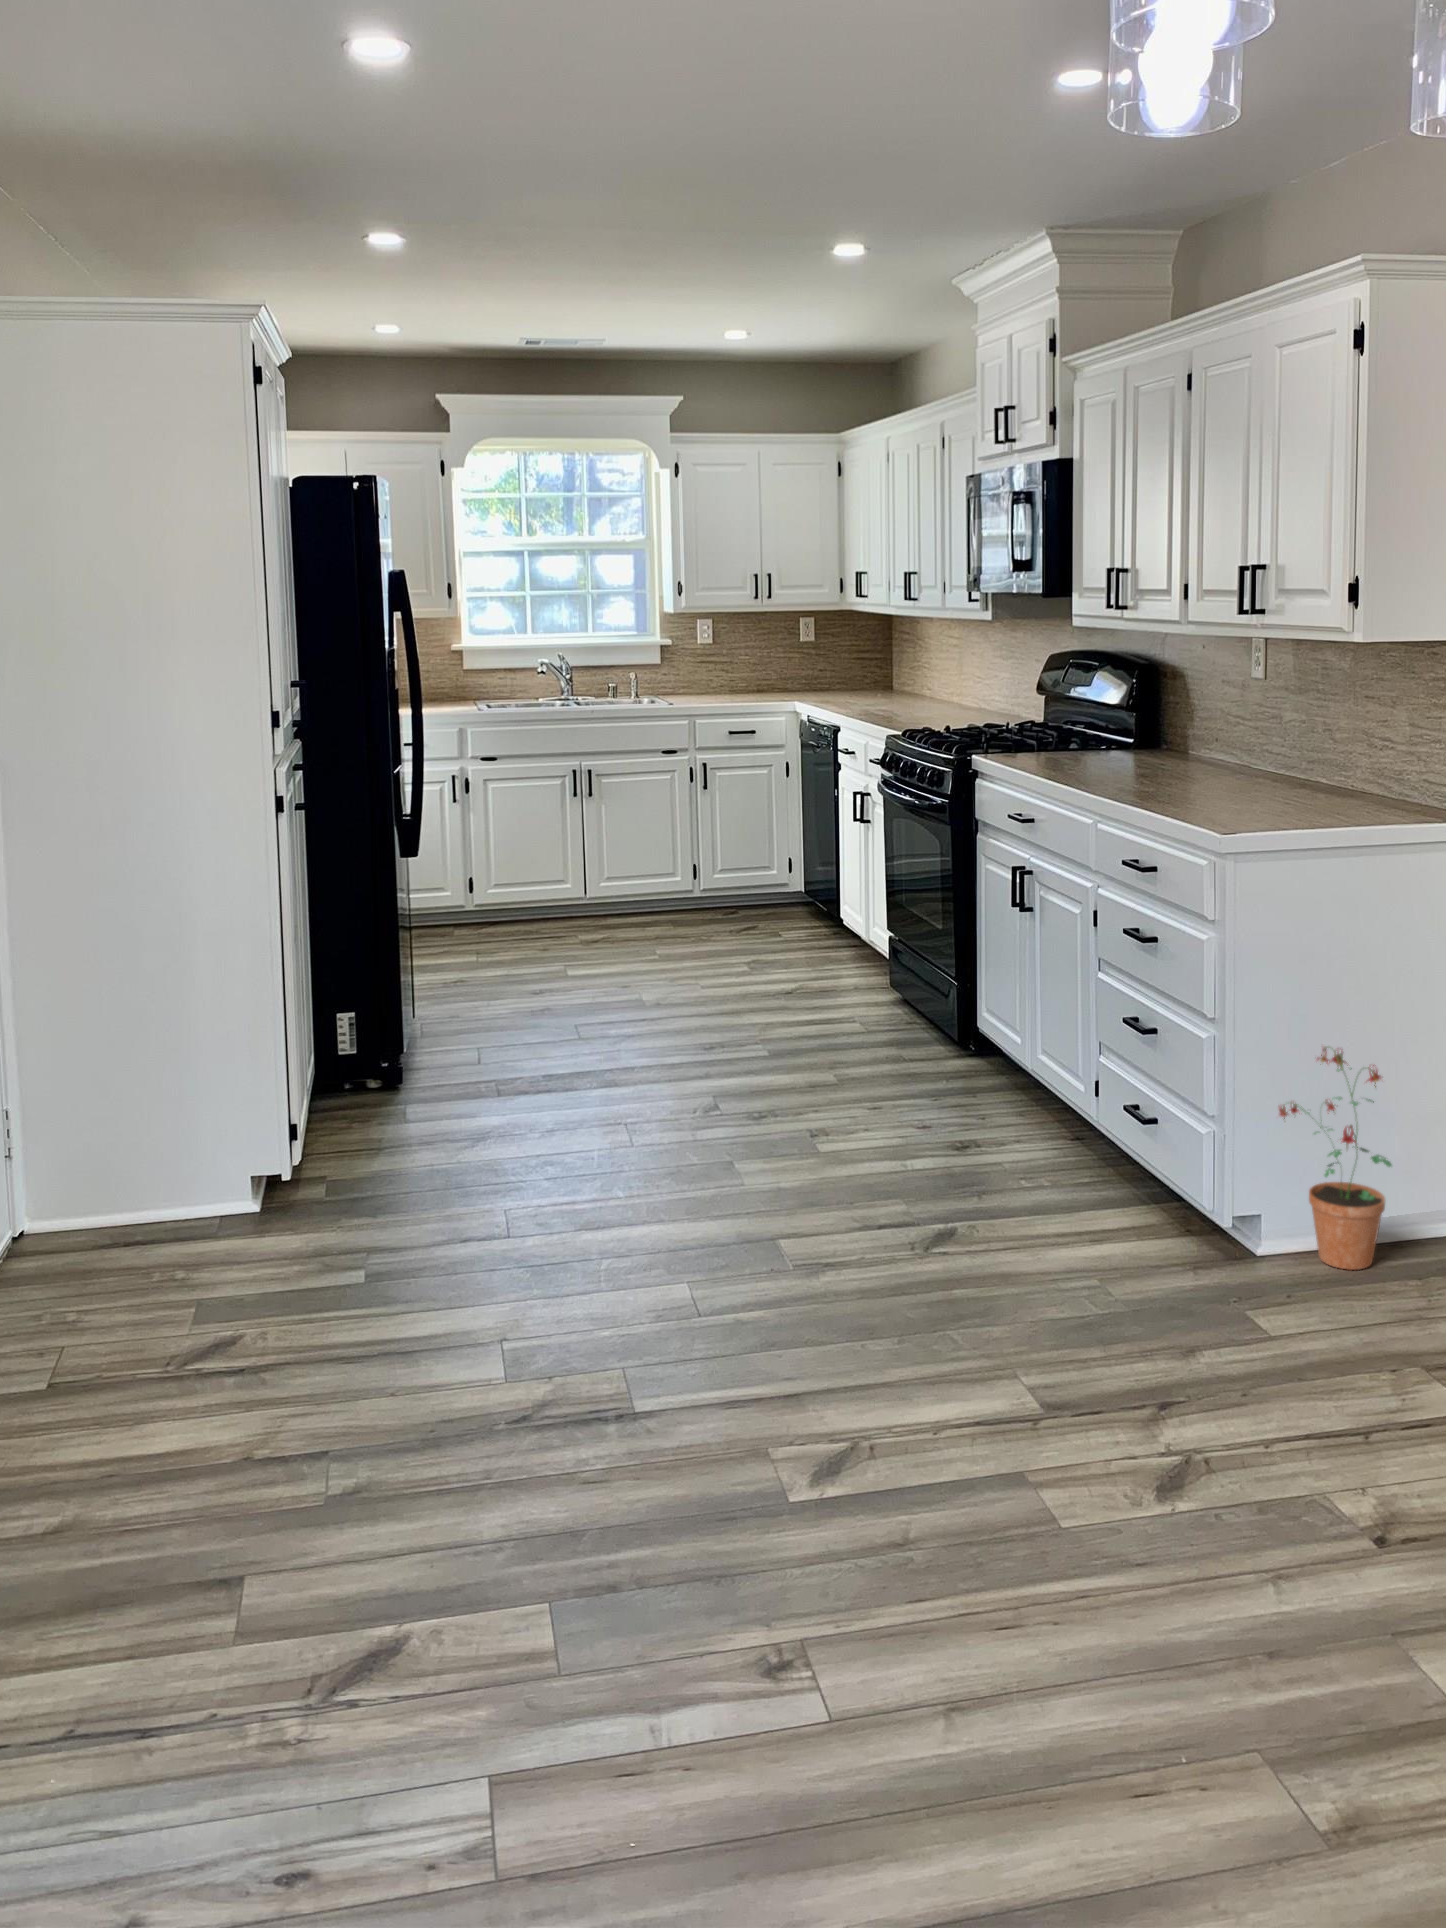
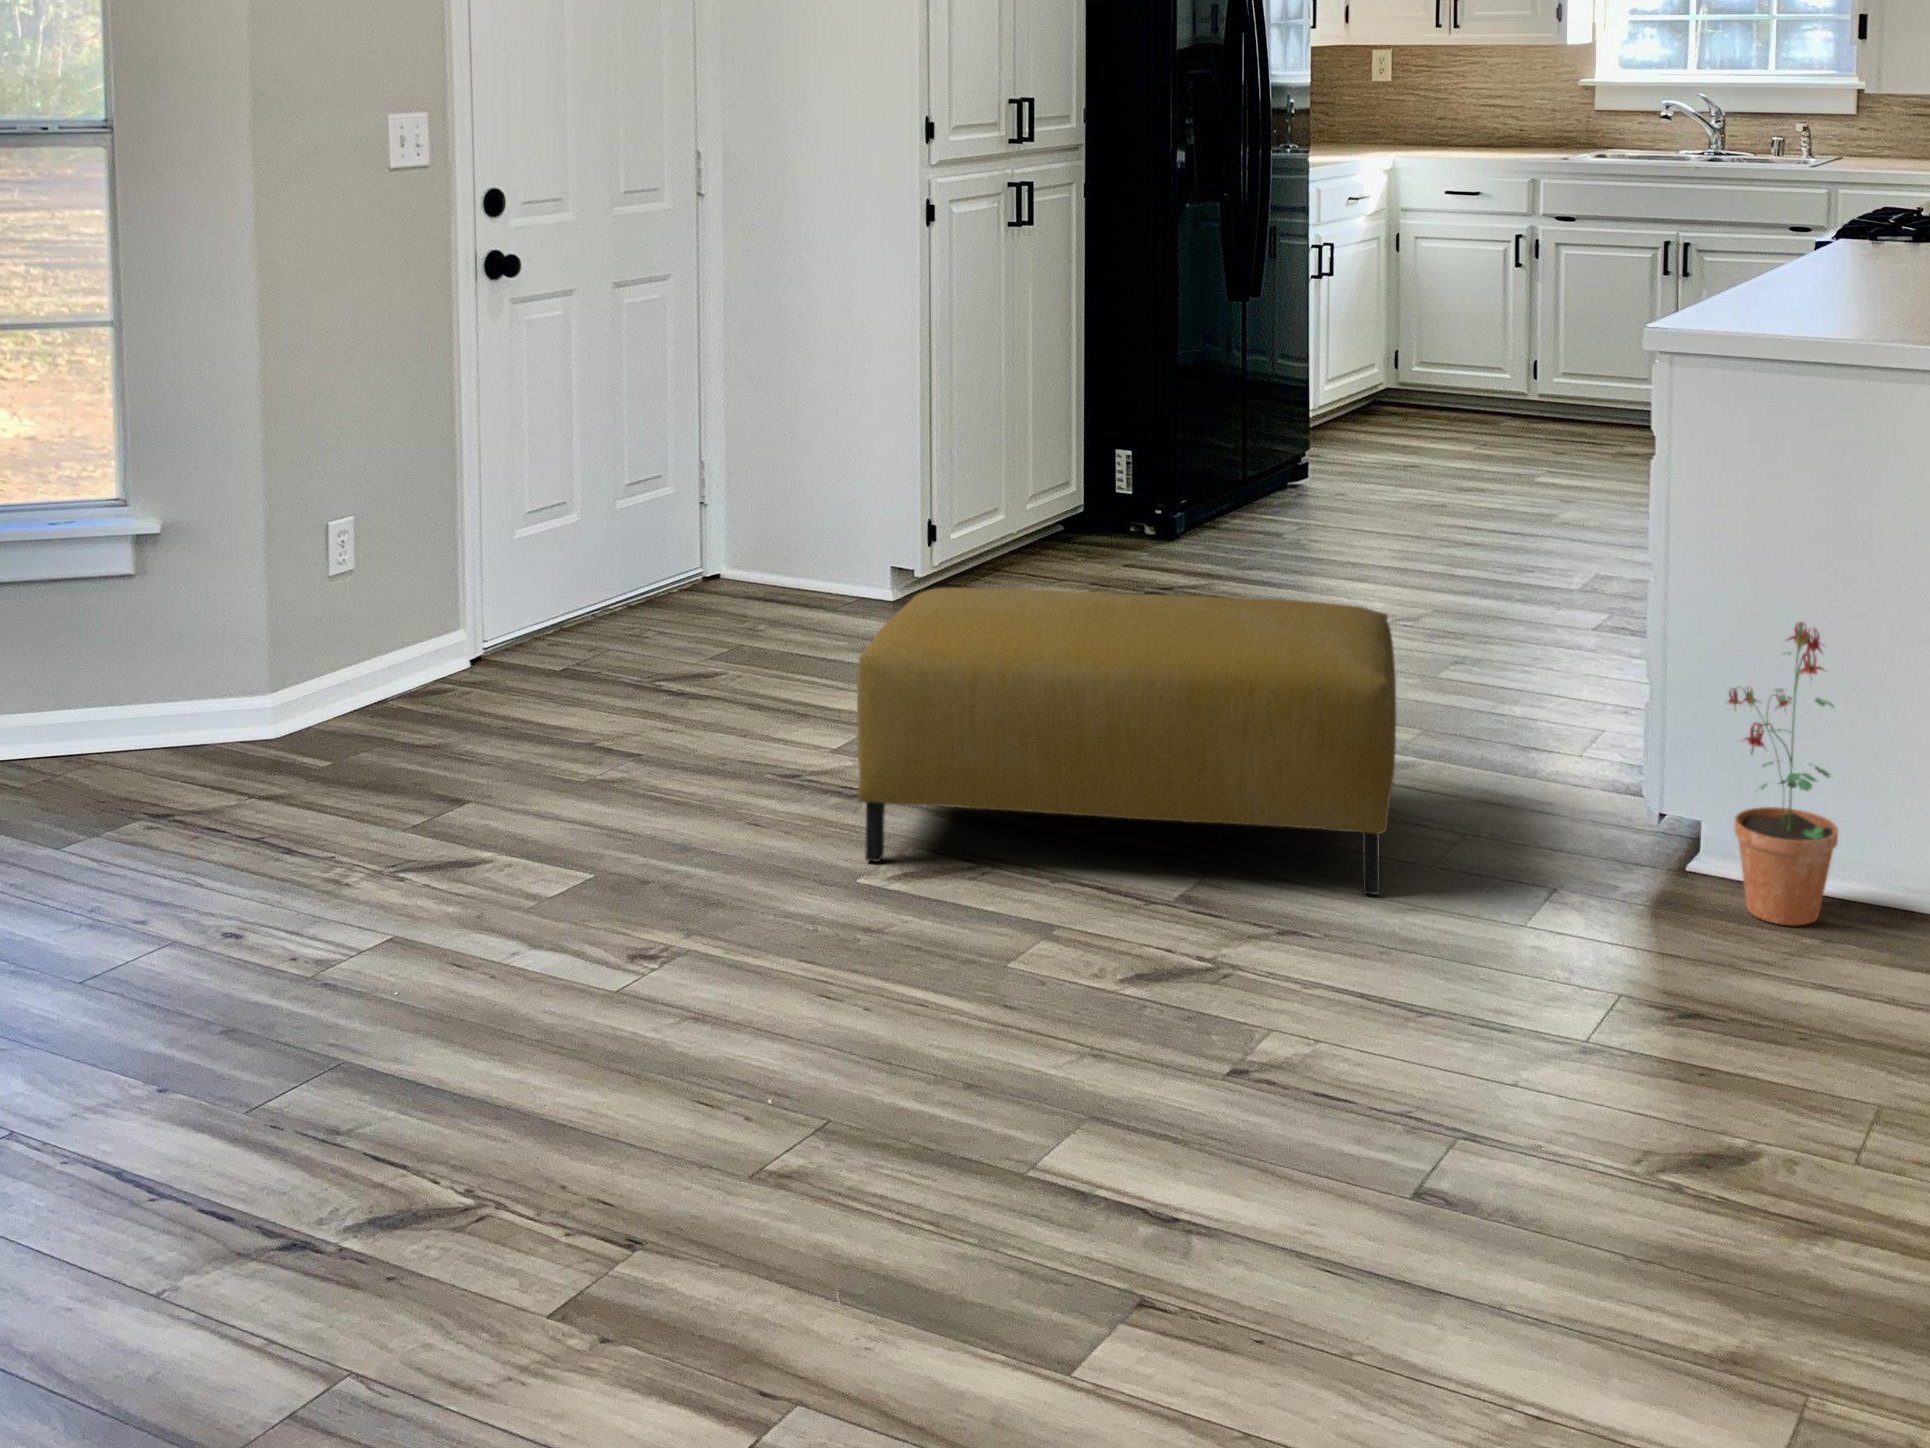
ottoman: none [643,1108,1160,1484] -> present [857,587,1396,895]

